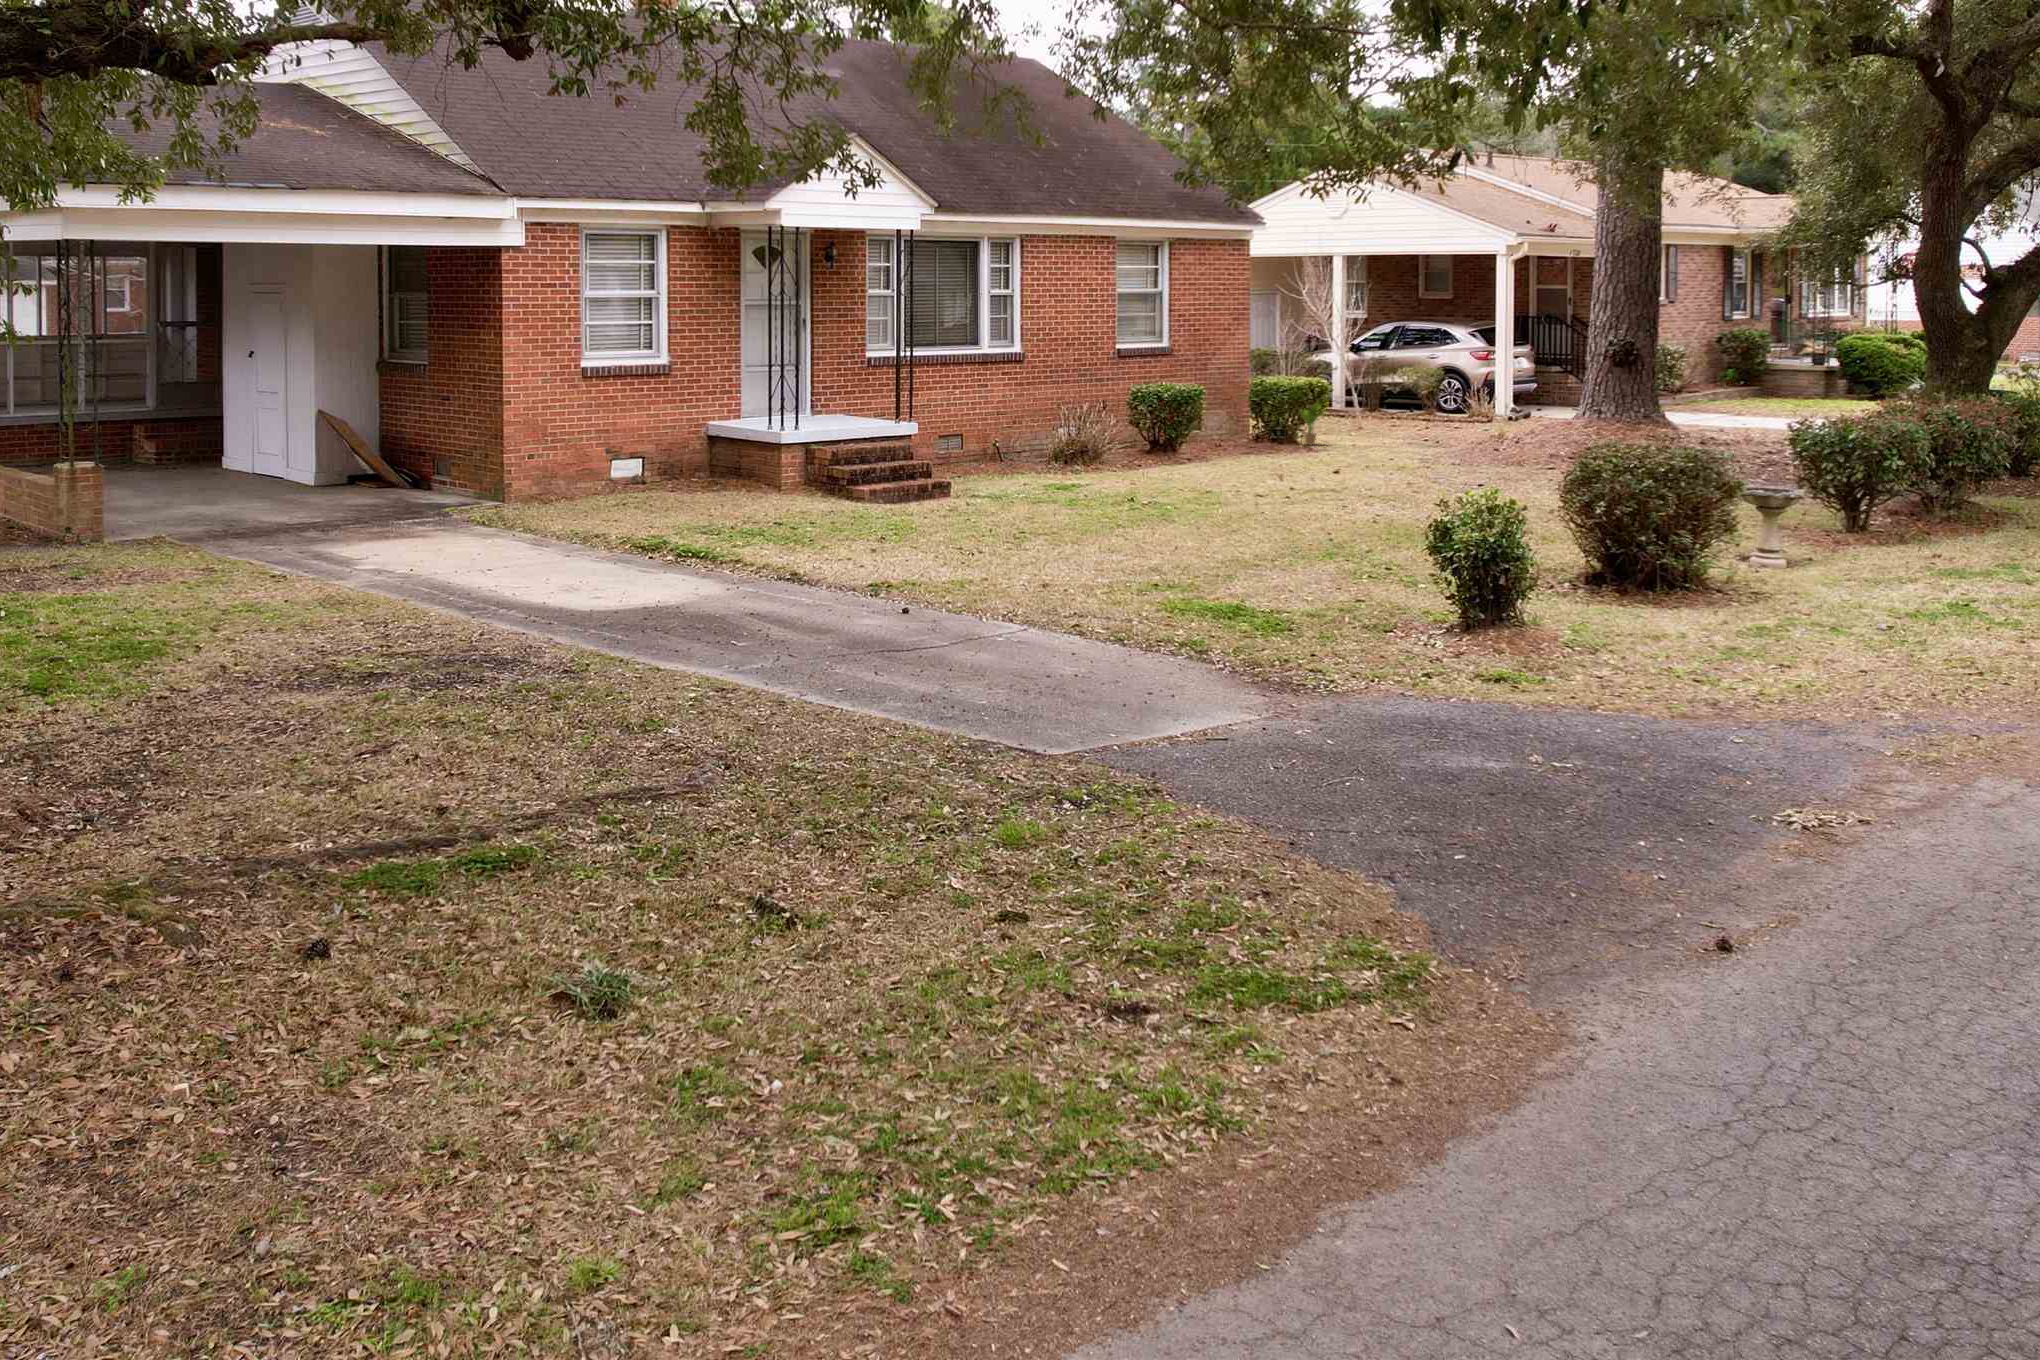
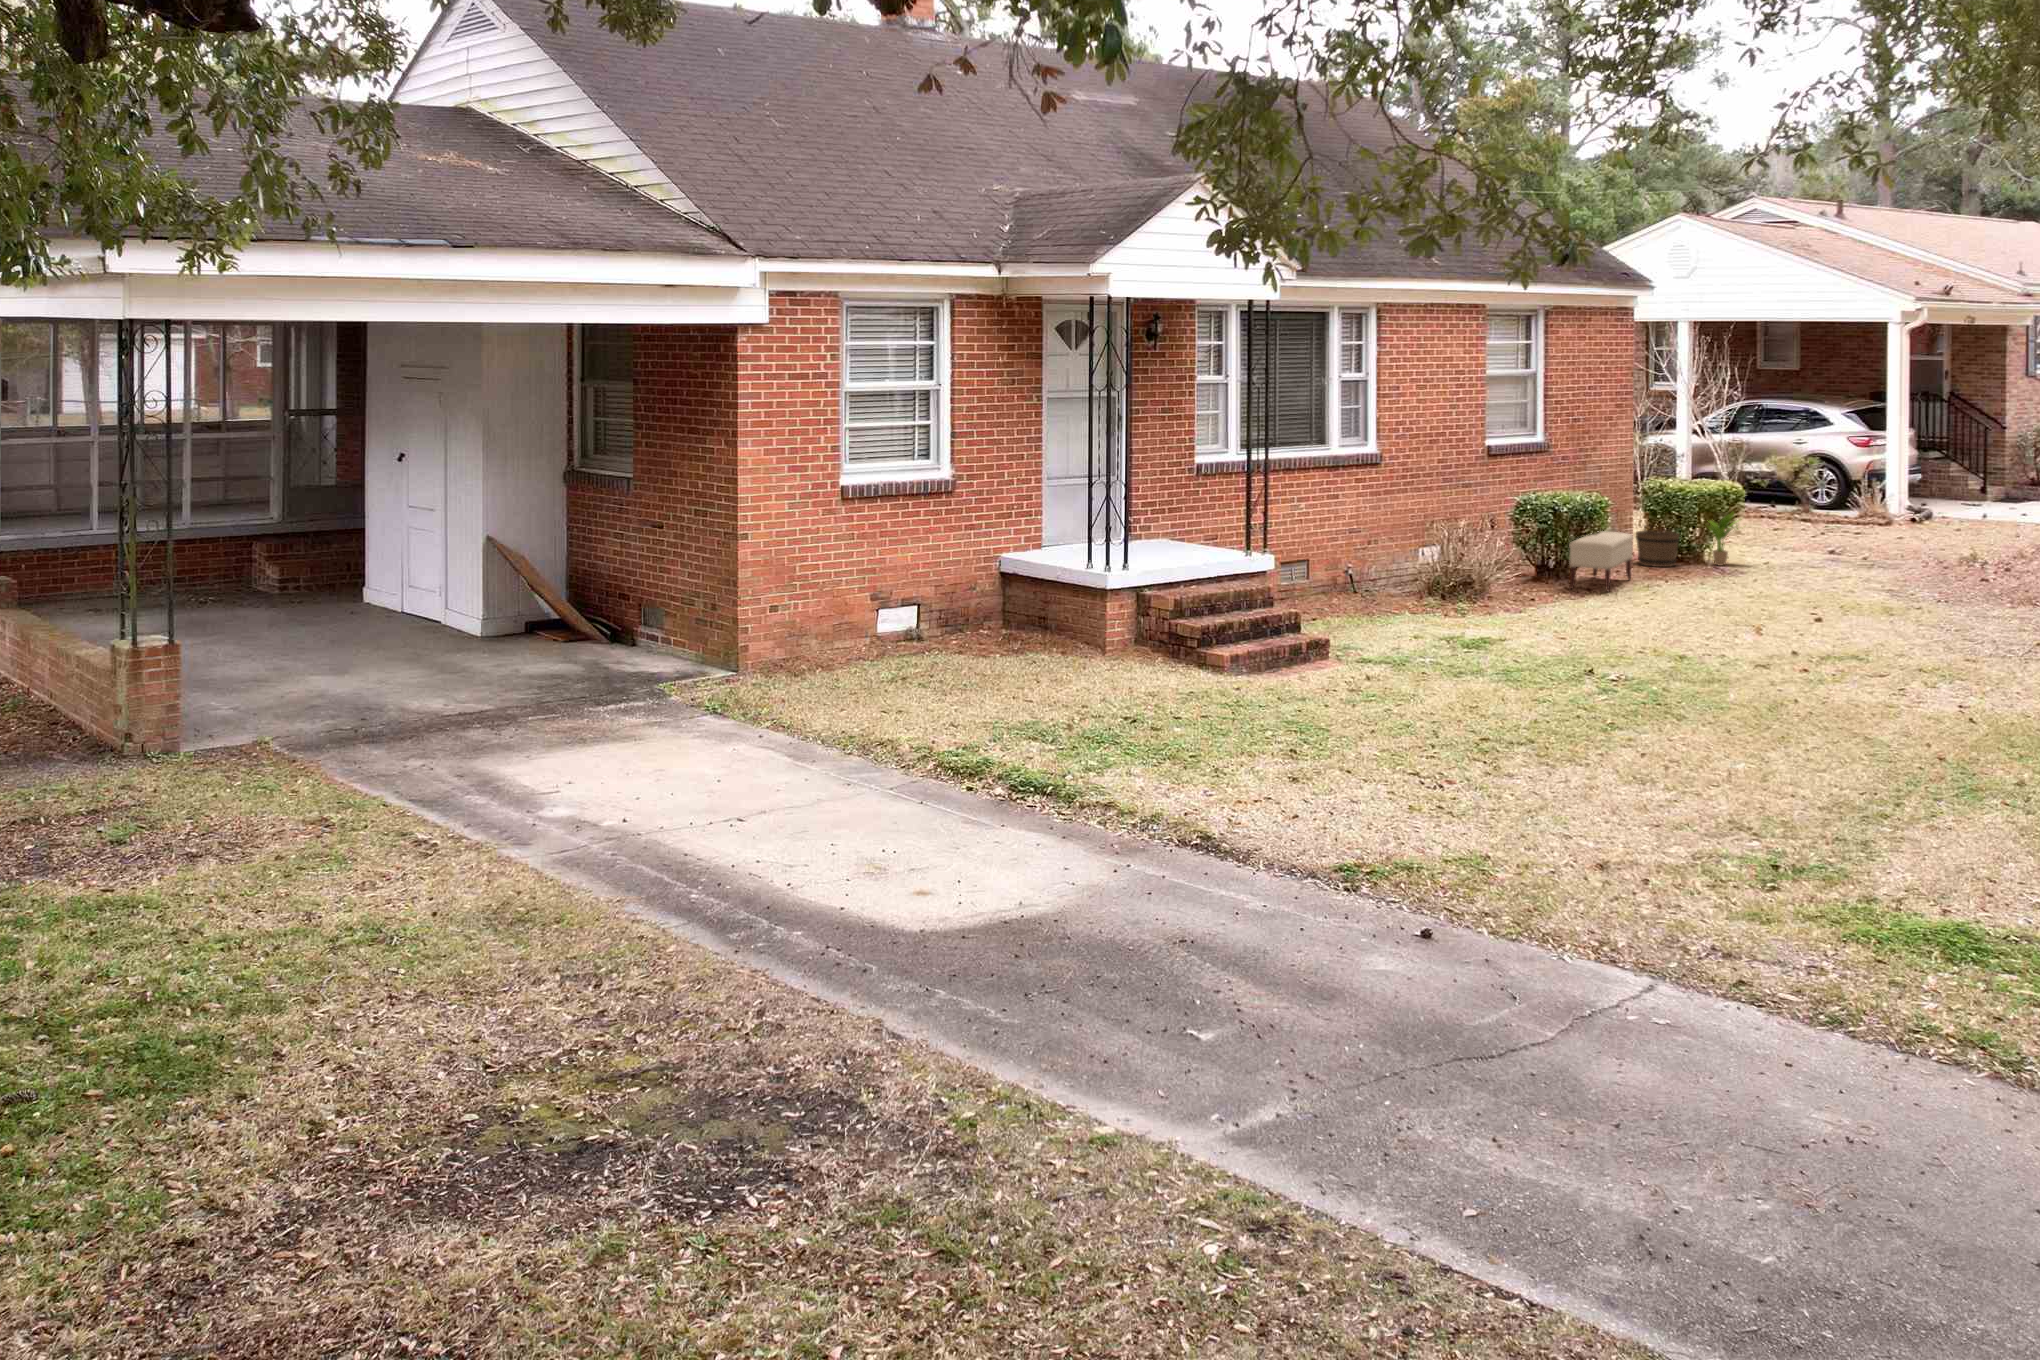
bucket: none [1243,414,1277,446] -> present [1636,529,1679,567]
bench: none [1170,416,1228,460] -> present [1569,531,1633,592]

